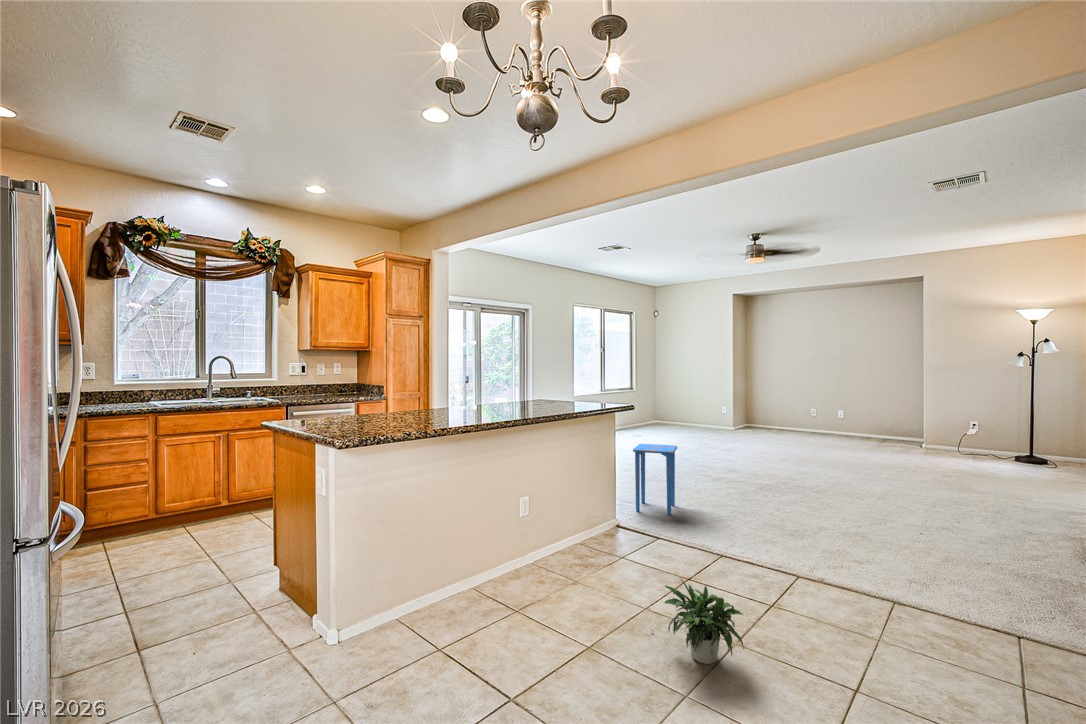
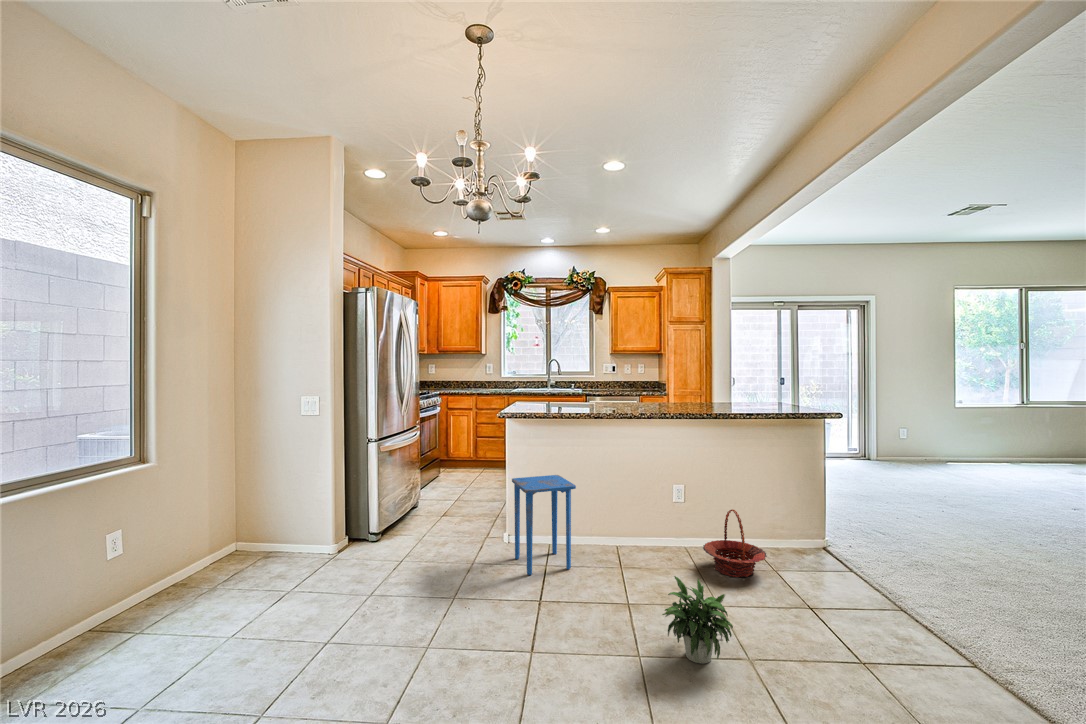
side table: present [633,444,677,514] -> present [512,475,576,575]
basket: none [569,507,629,573] -> present [703,509,767,577]

